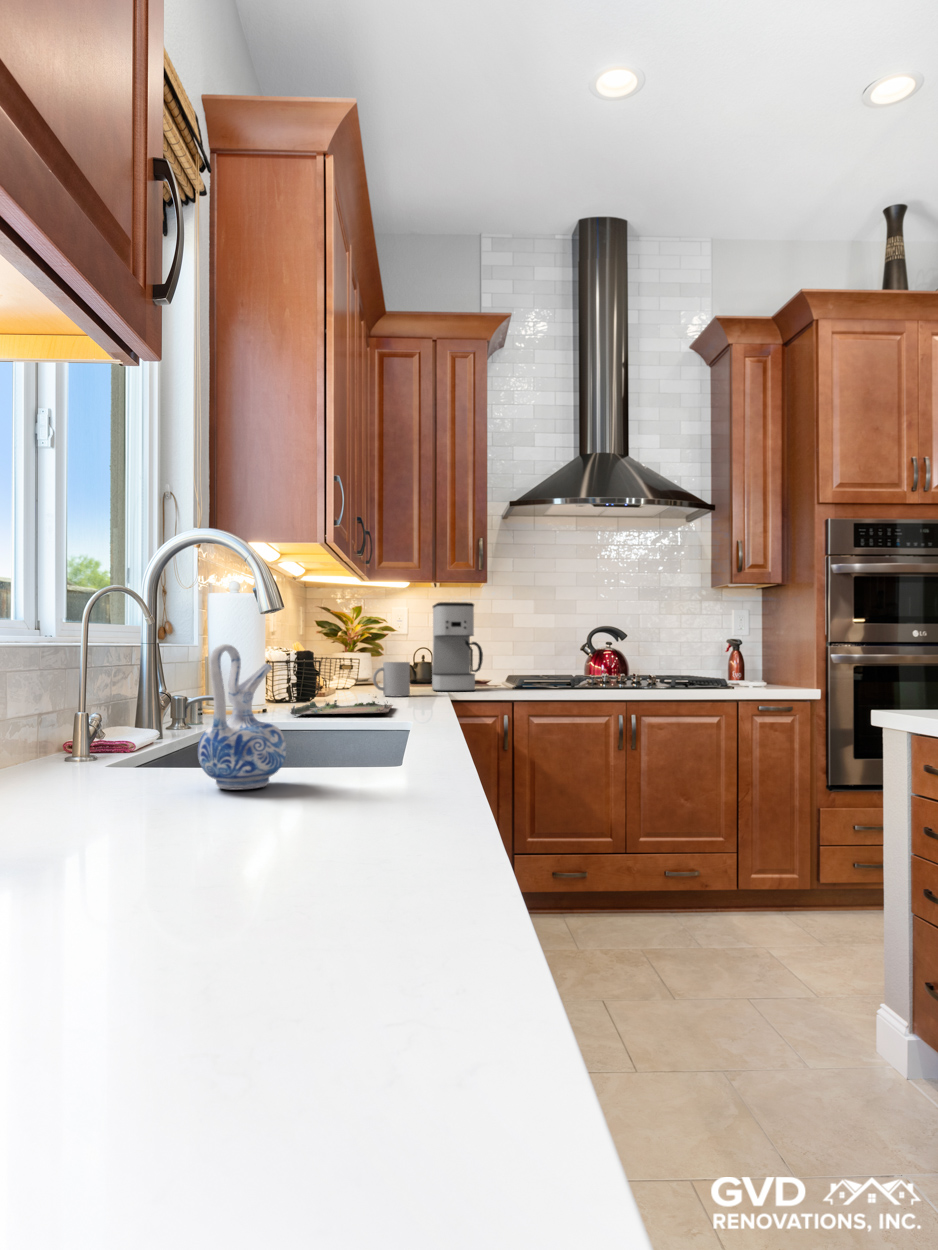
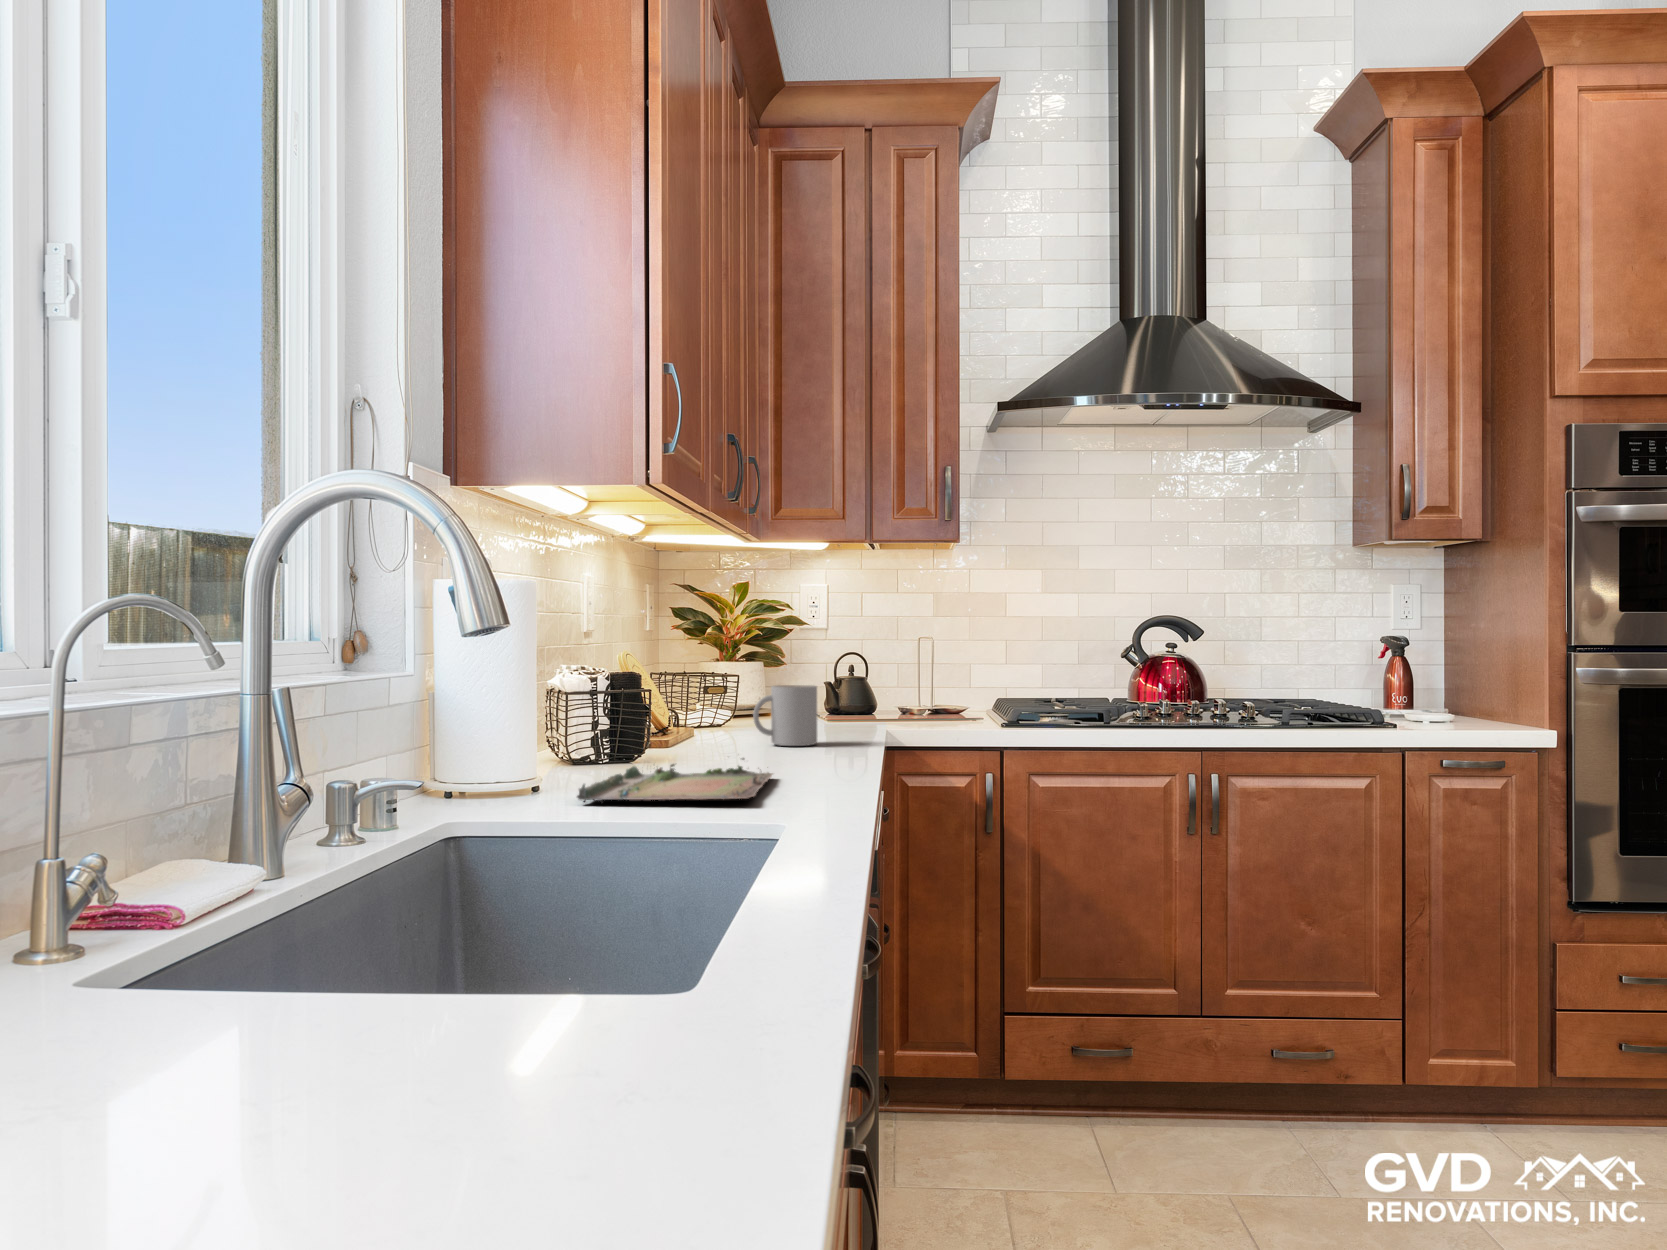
coffee maker: present [432,602,483,691] -> none [862,580,948,732]
ceramic pitcher: present [198,644,286,790] -> none [160,758,387,1113]

